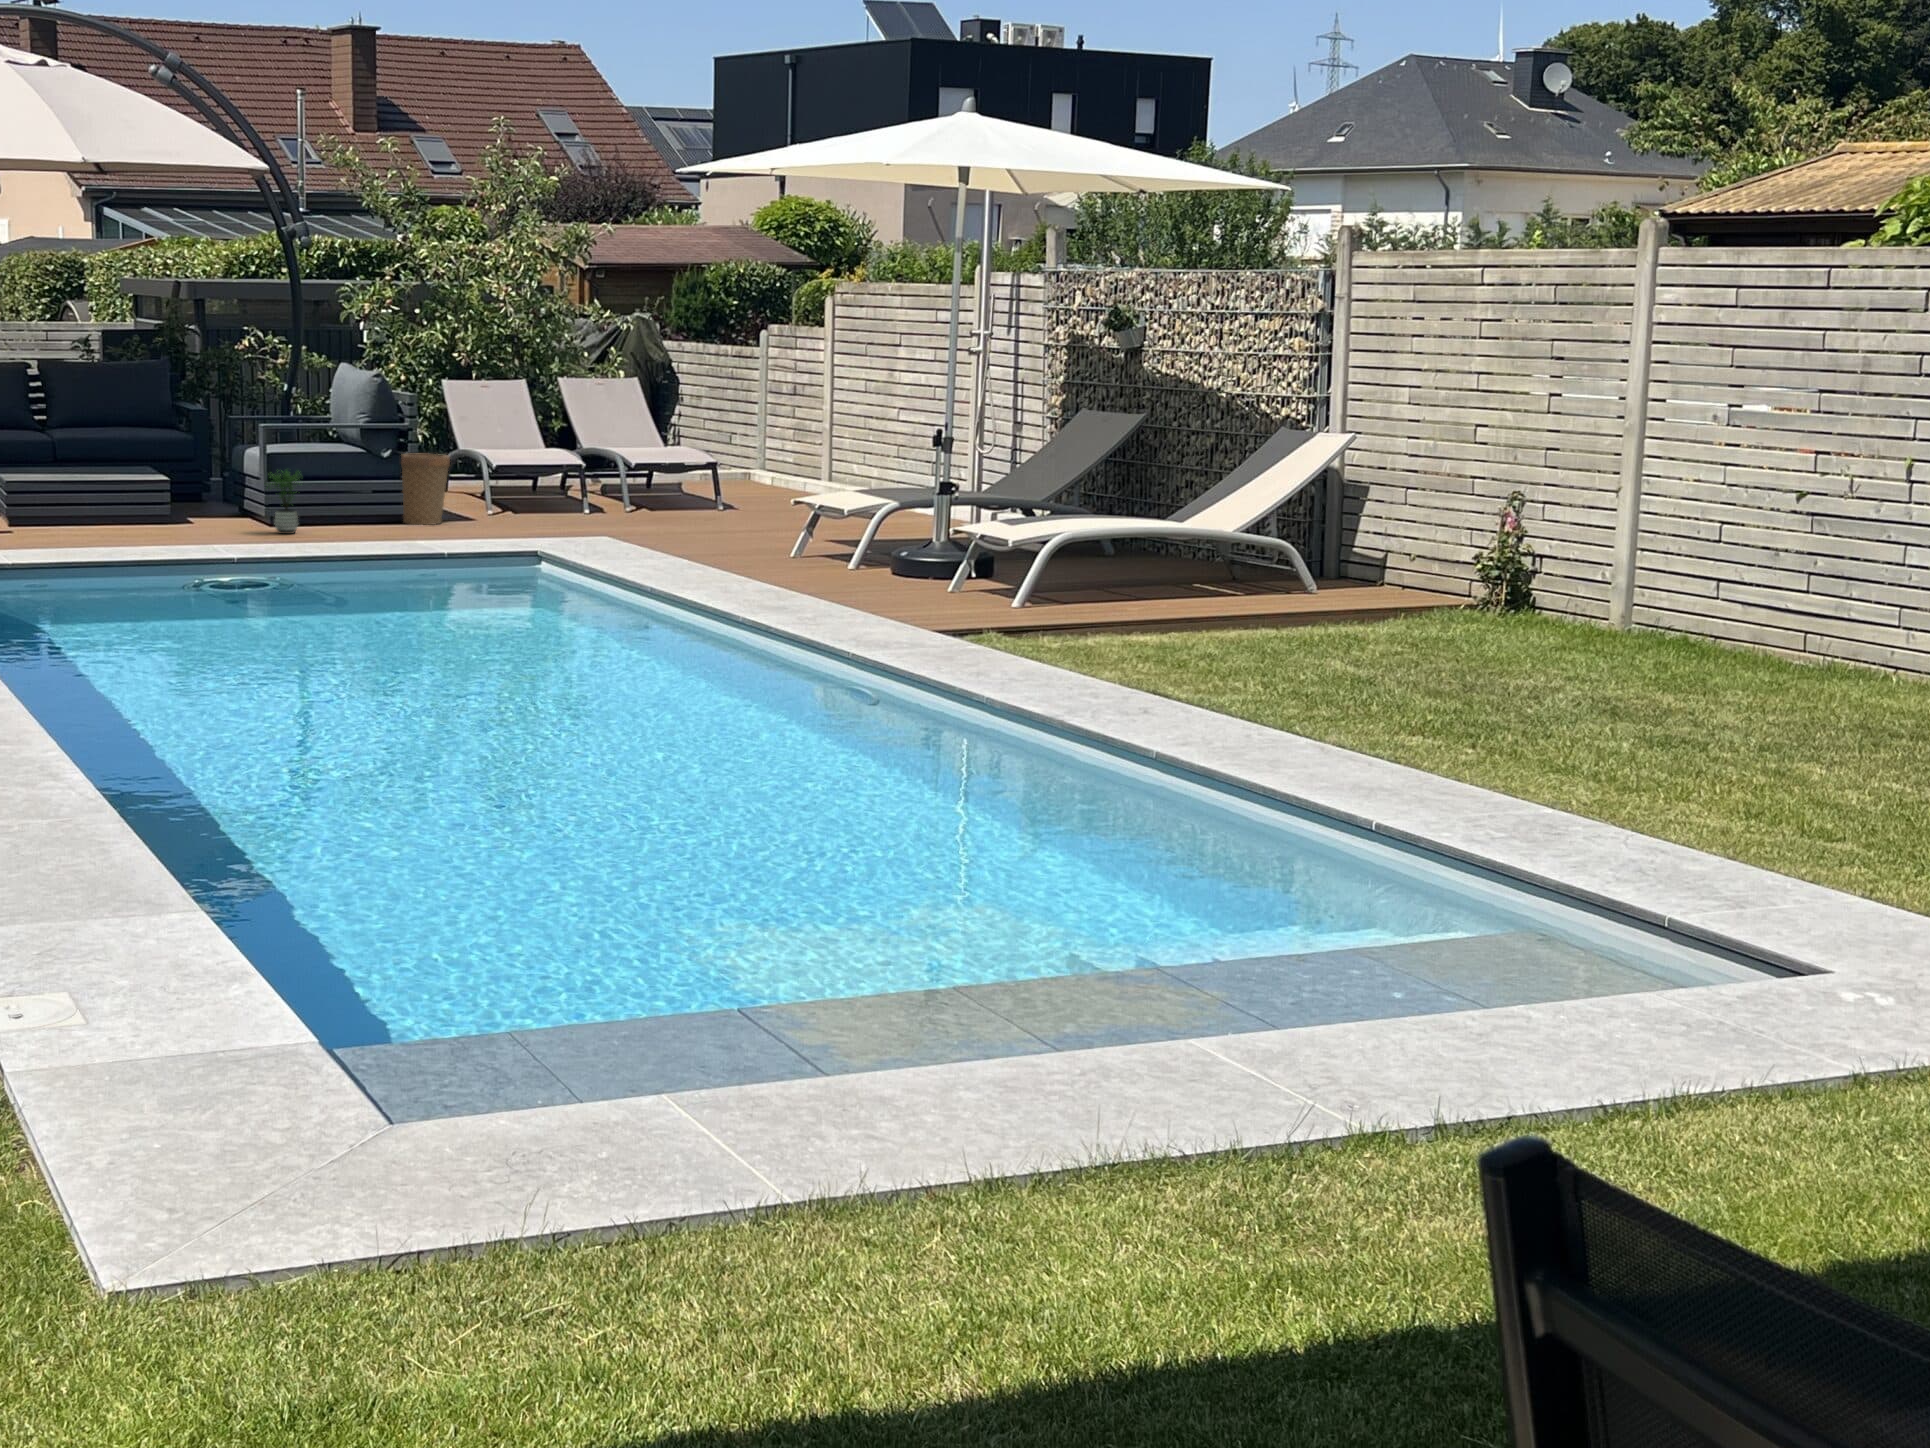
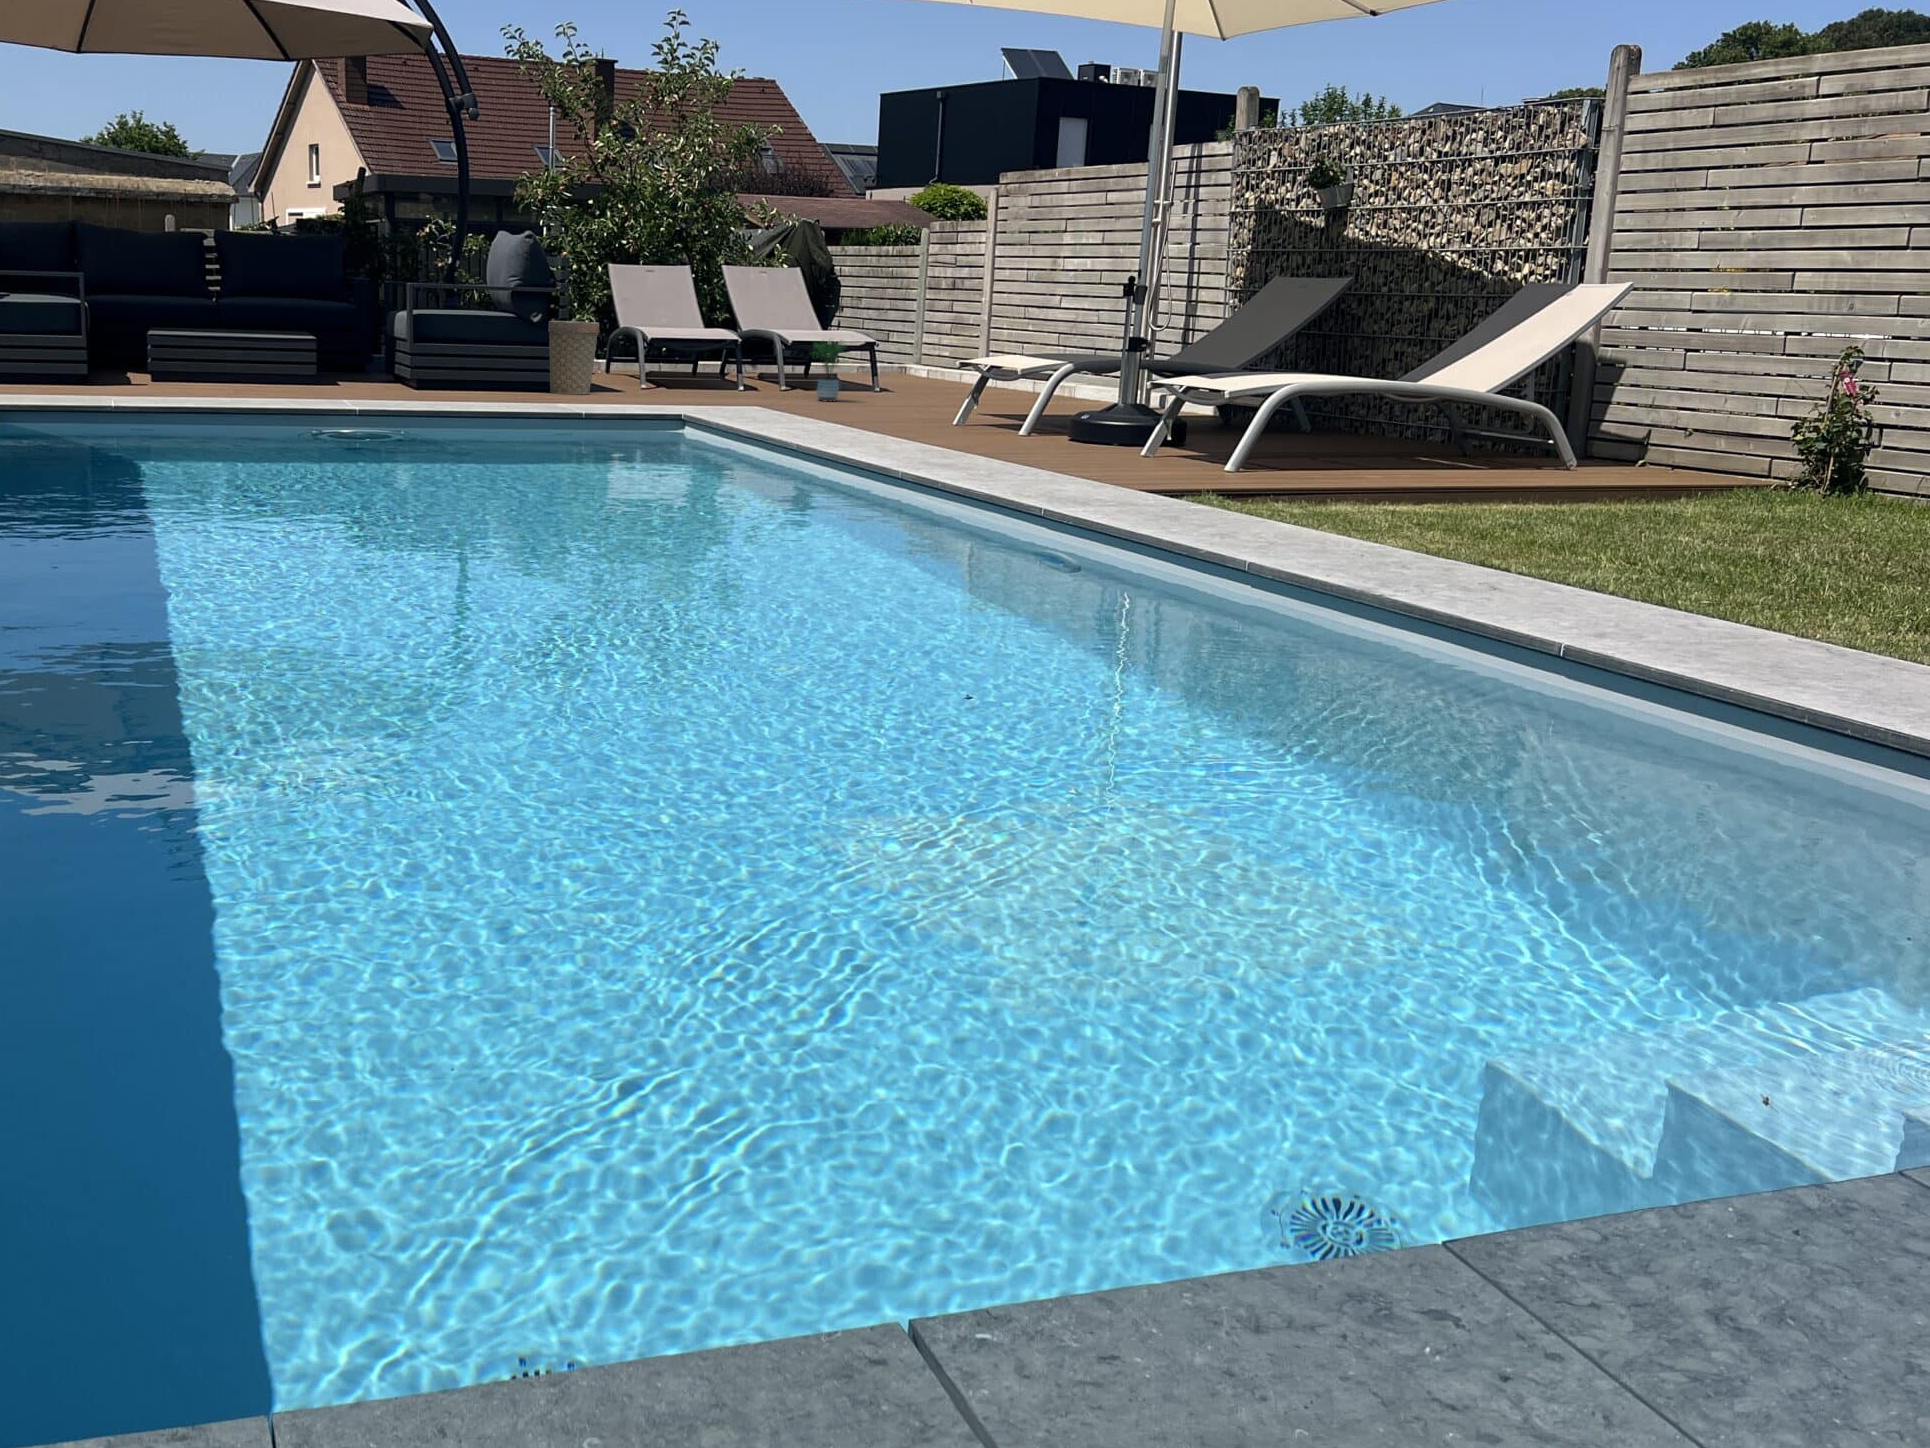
potted plant: present [266,471,300,534] -> present [810,341,844,401]

